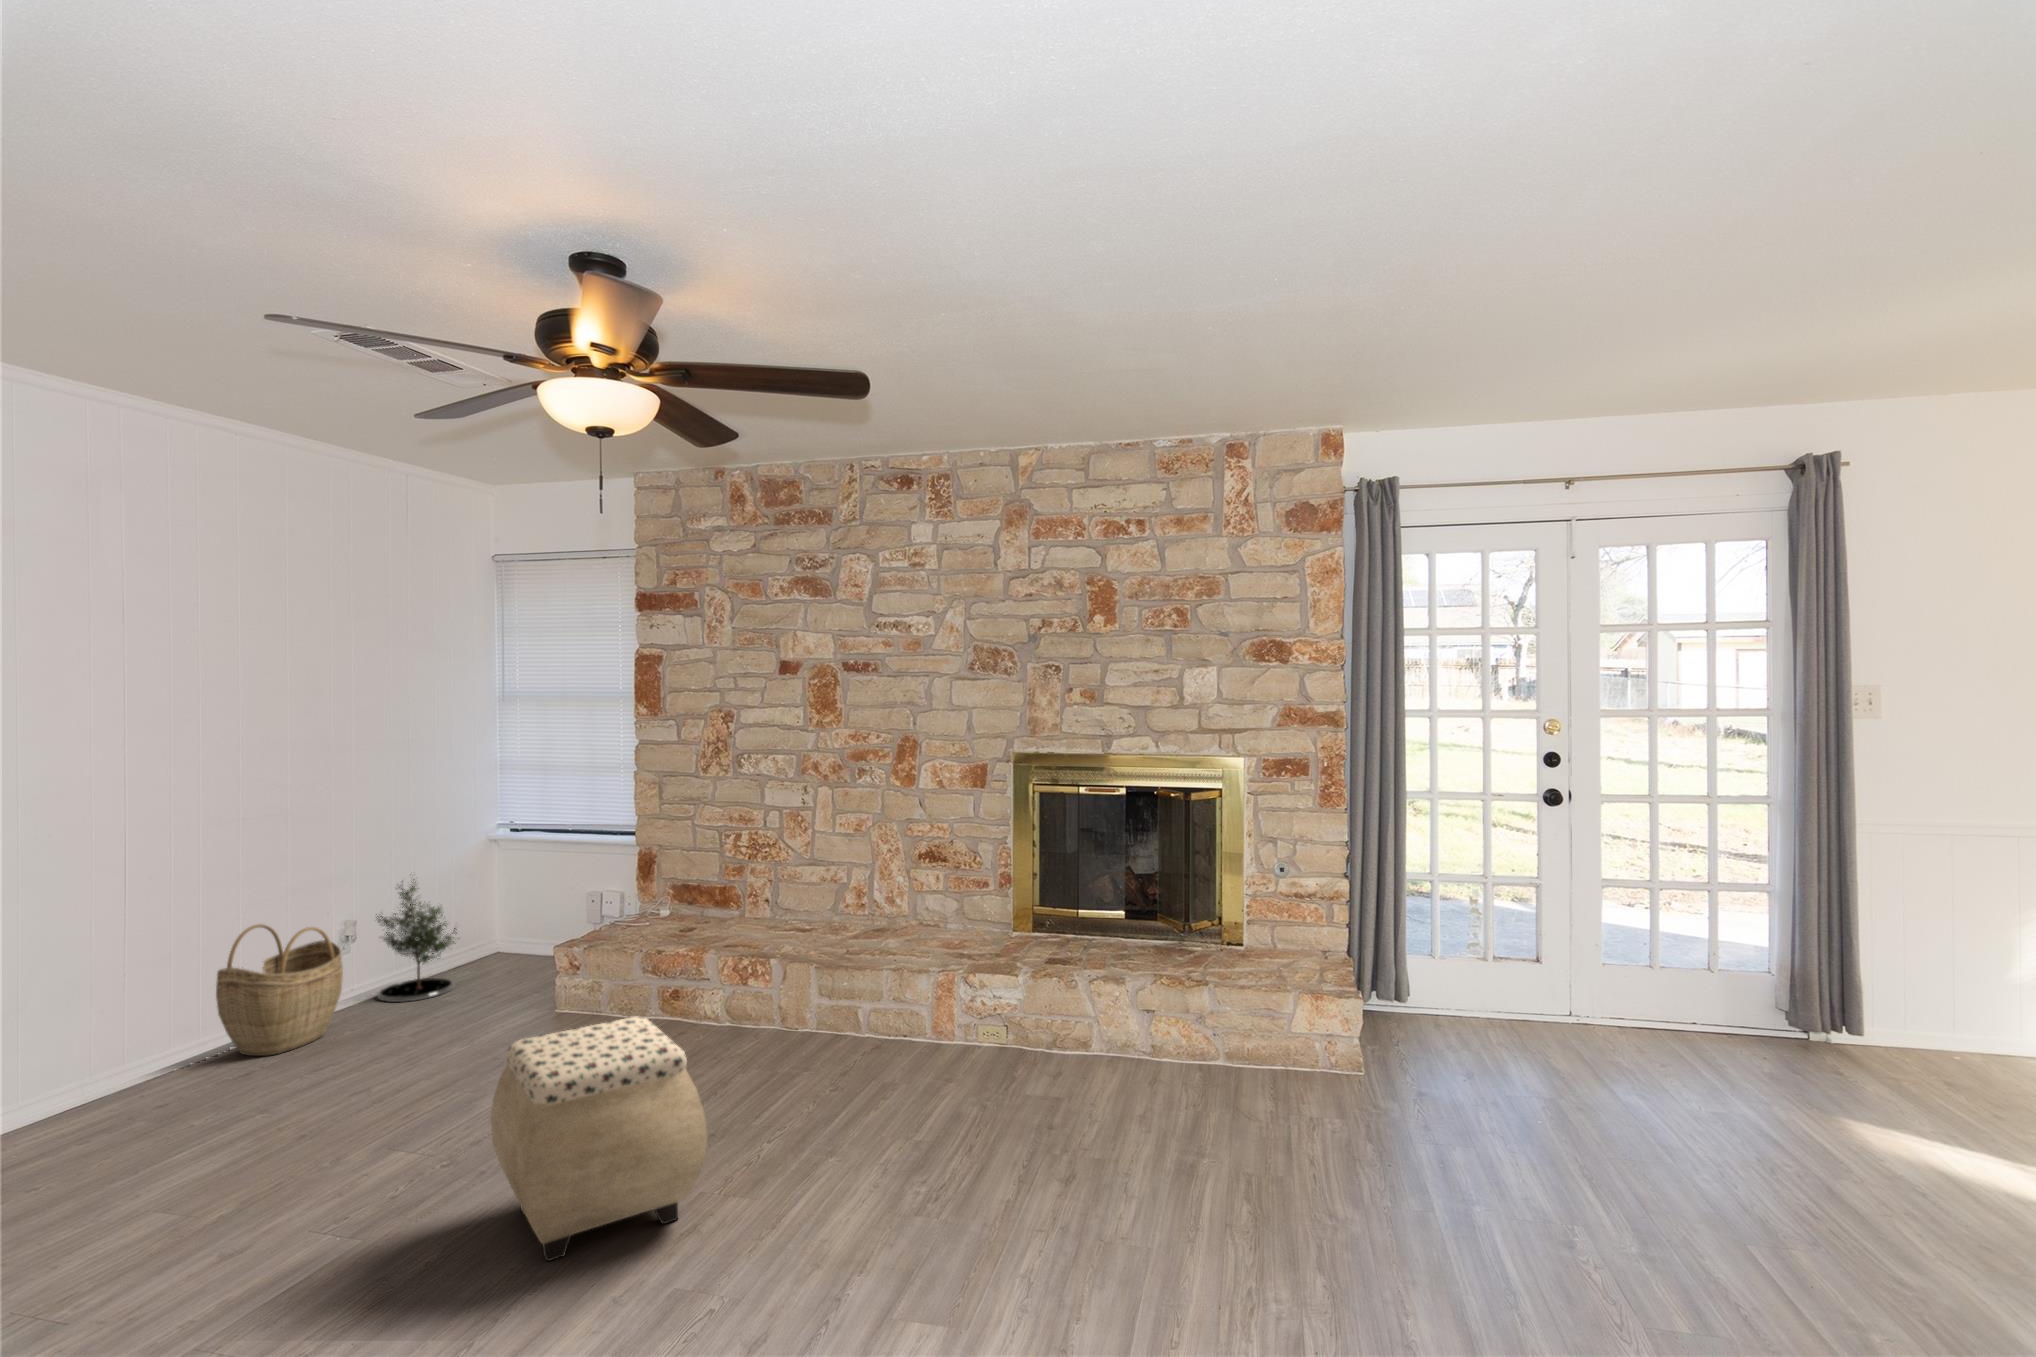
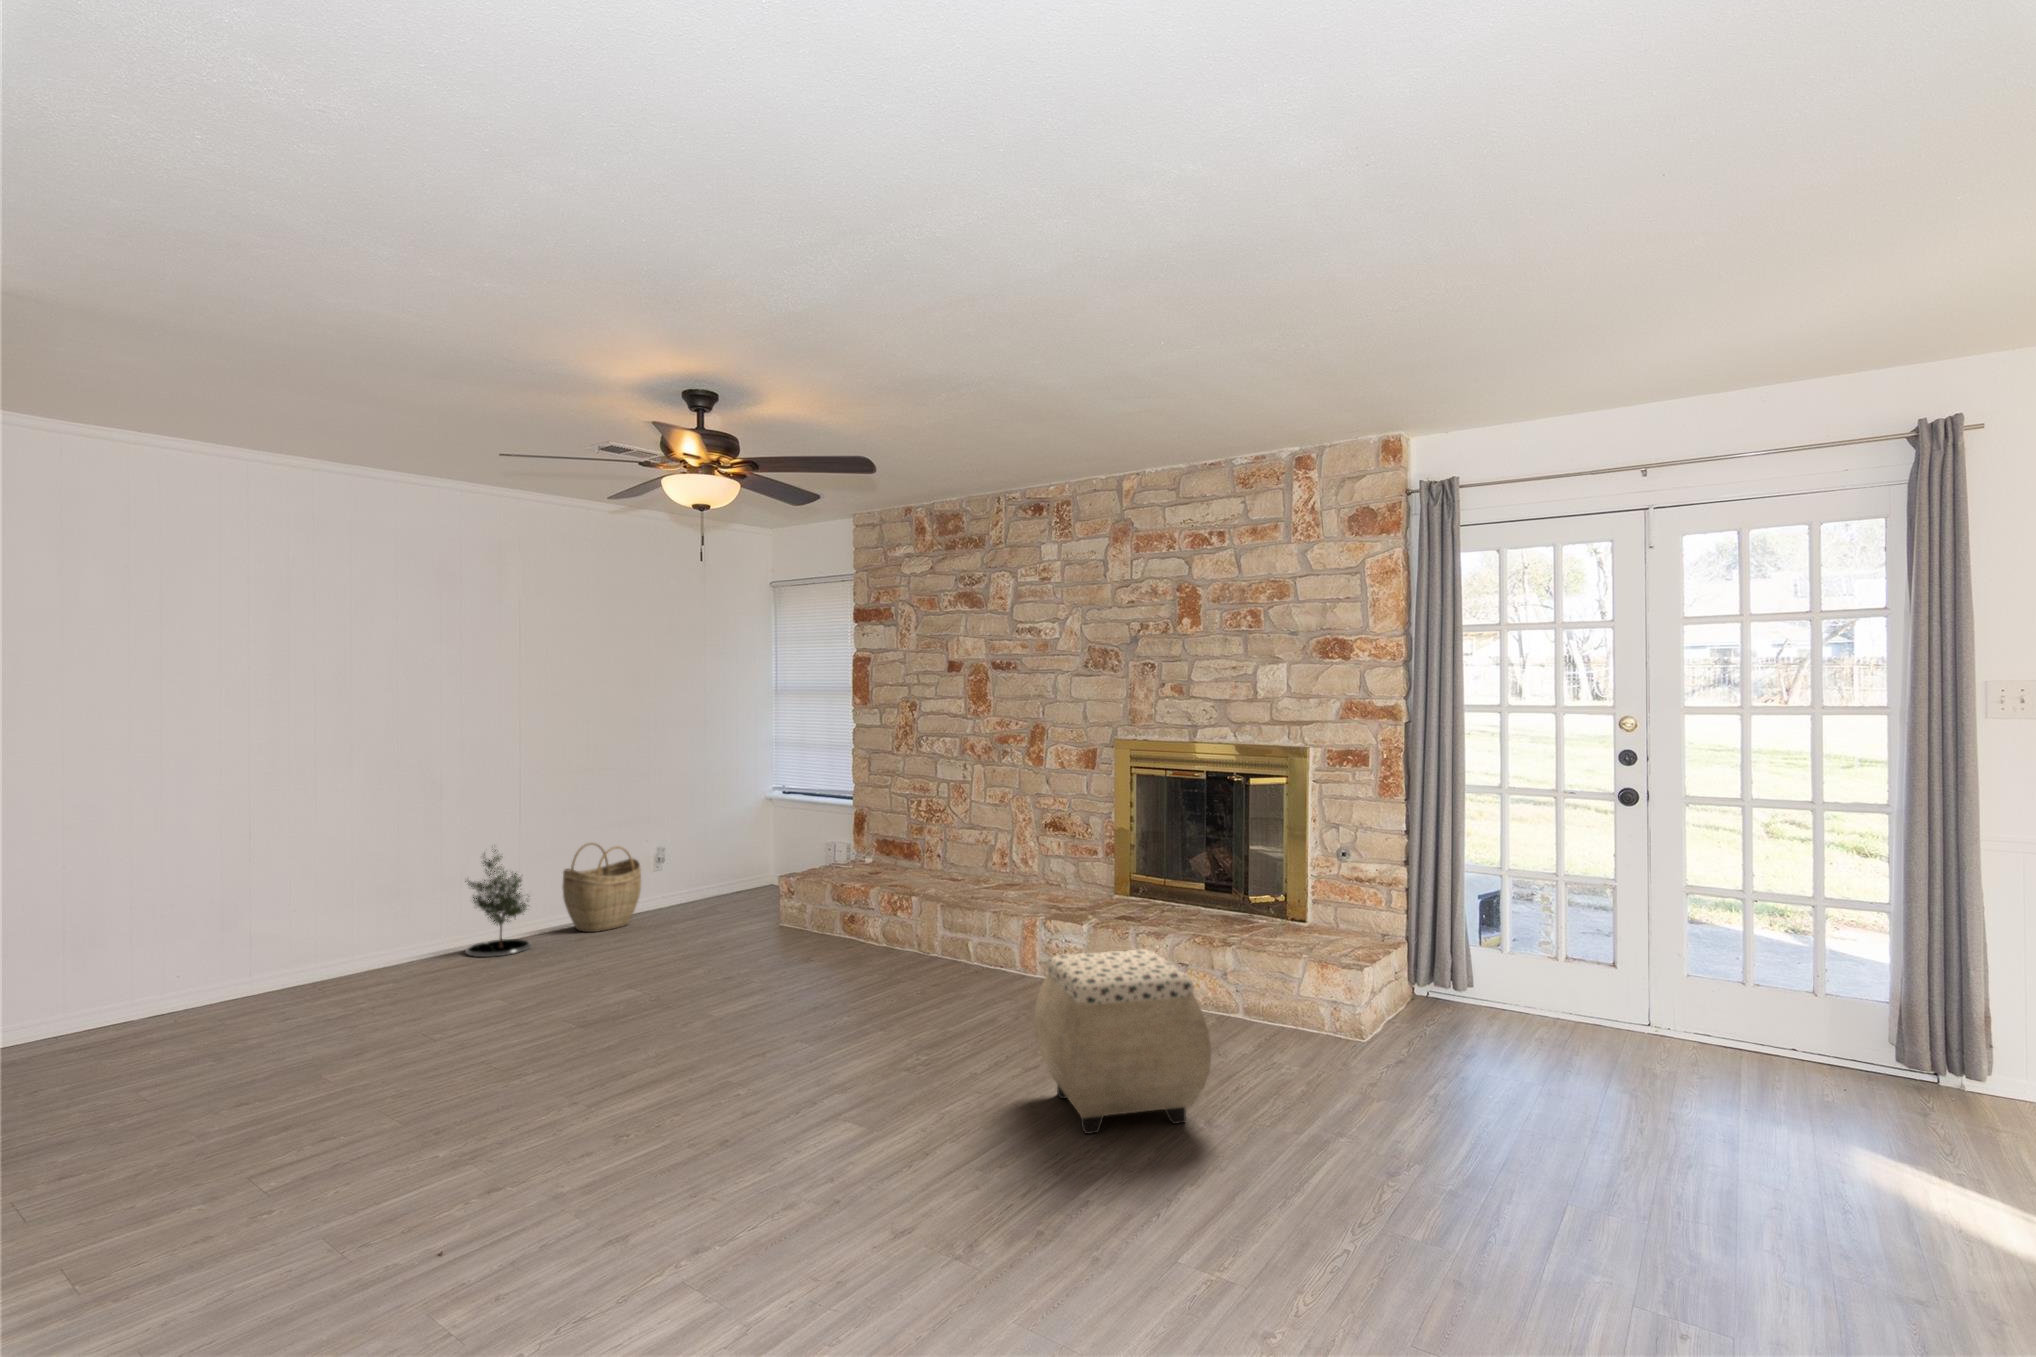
potted tree: present [376,879,457,1002] -> present [465,849,531,957]
ottoman: present [490,1017,707,1261] -> present [1034,949,1211,1134]

